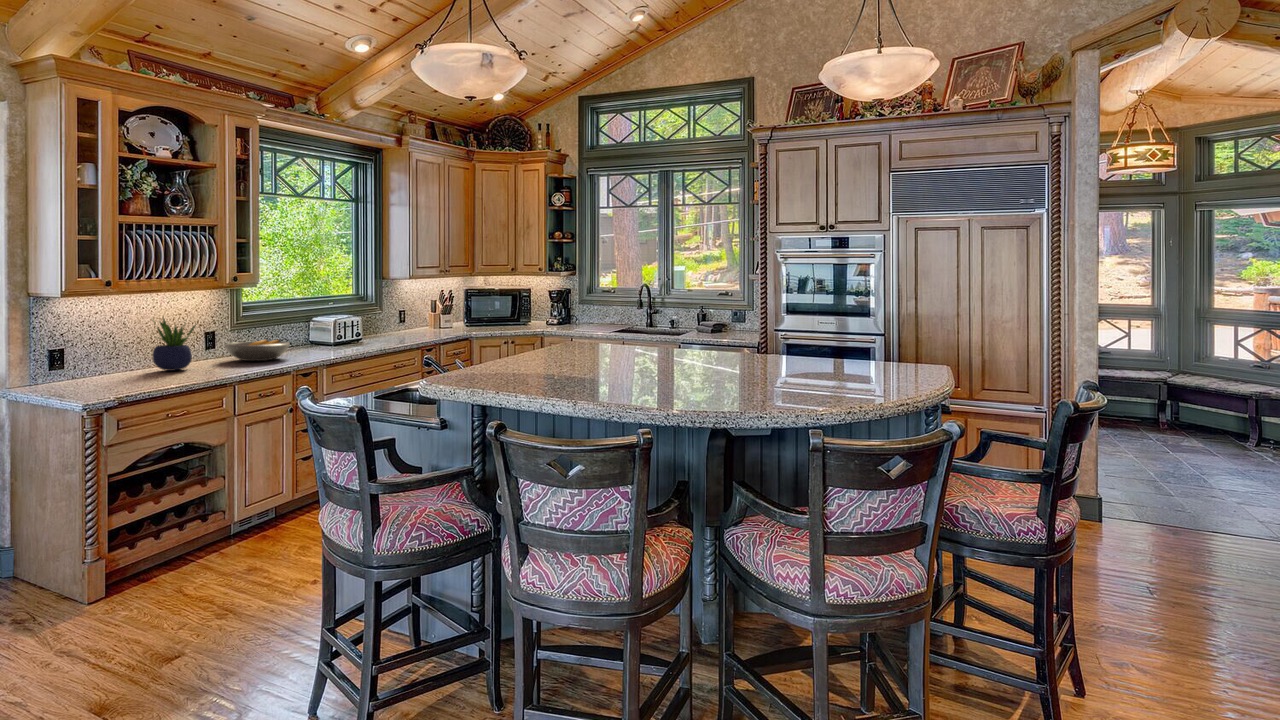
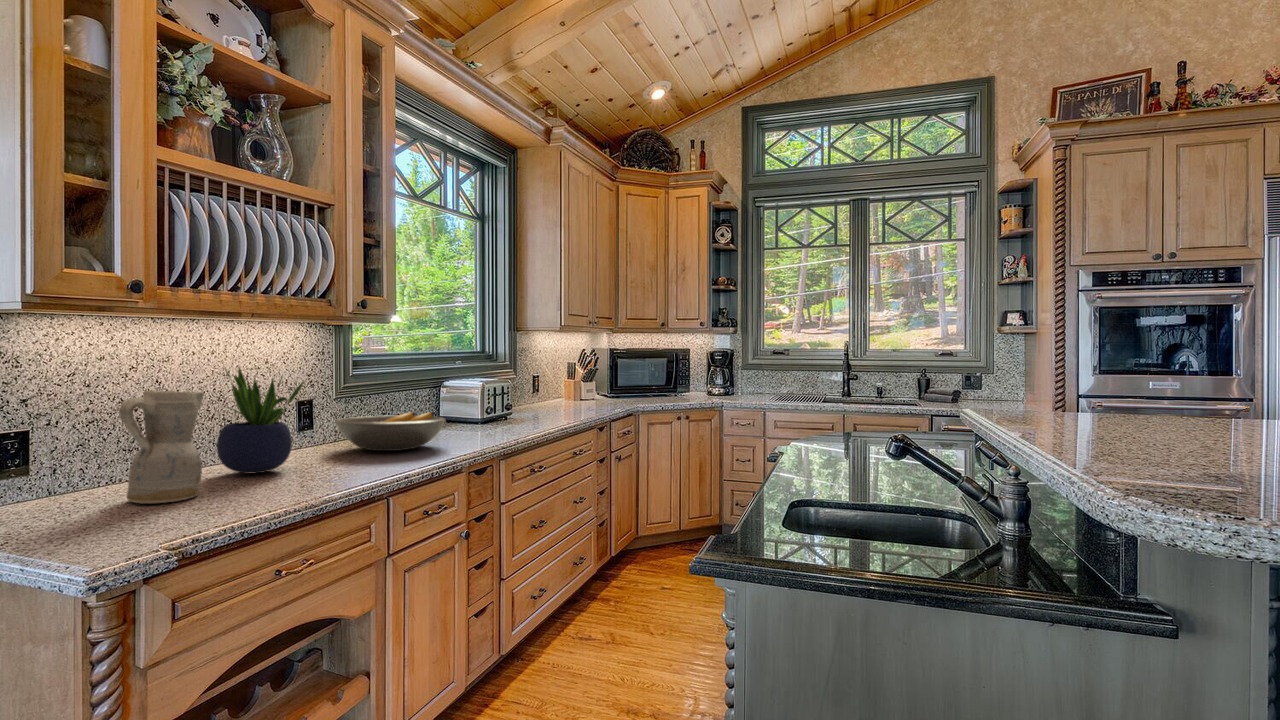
ceramic pitcher: none [99,330,140,381] -> present [120,391,204,503]

